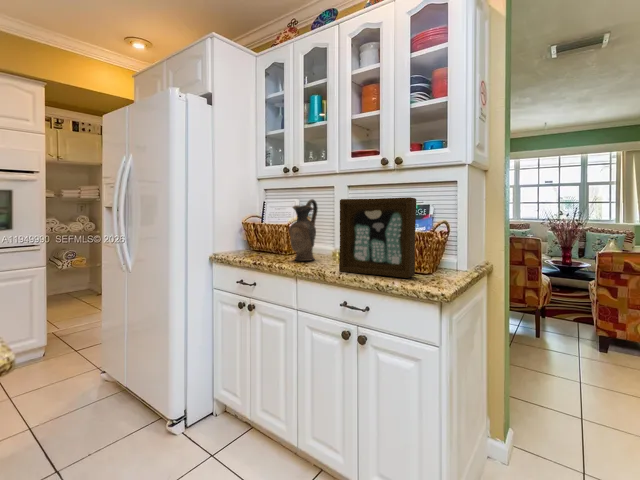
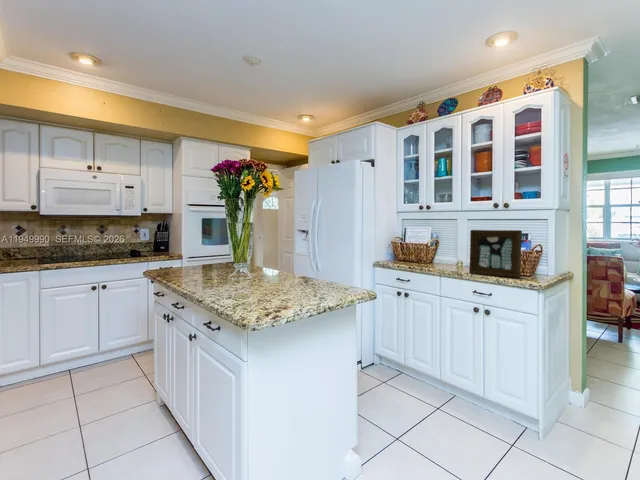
ceramic pitcher: present [289,199,318,261] -> none [430,228,448,267]

